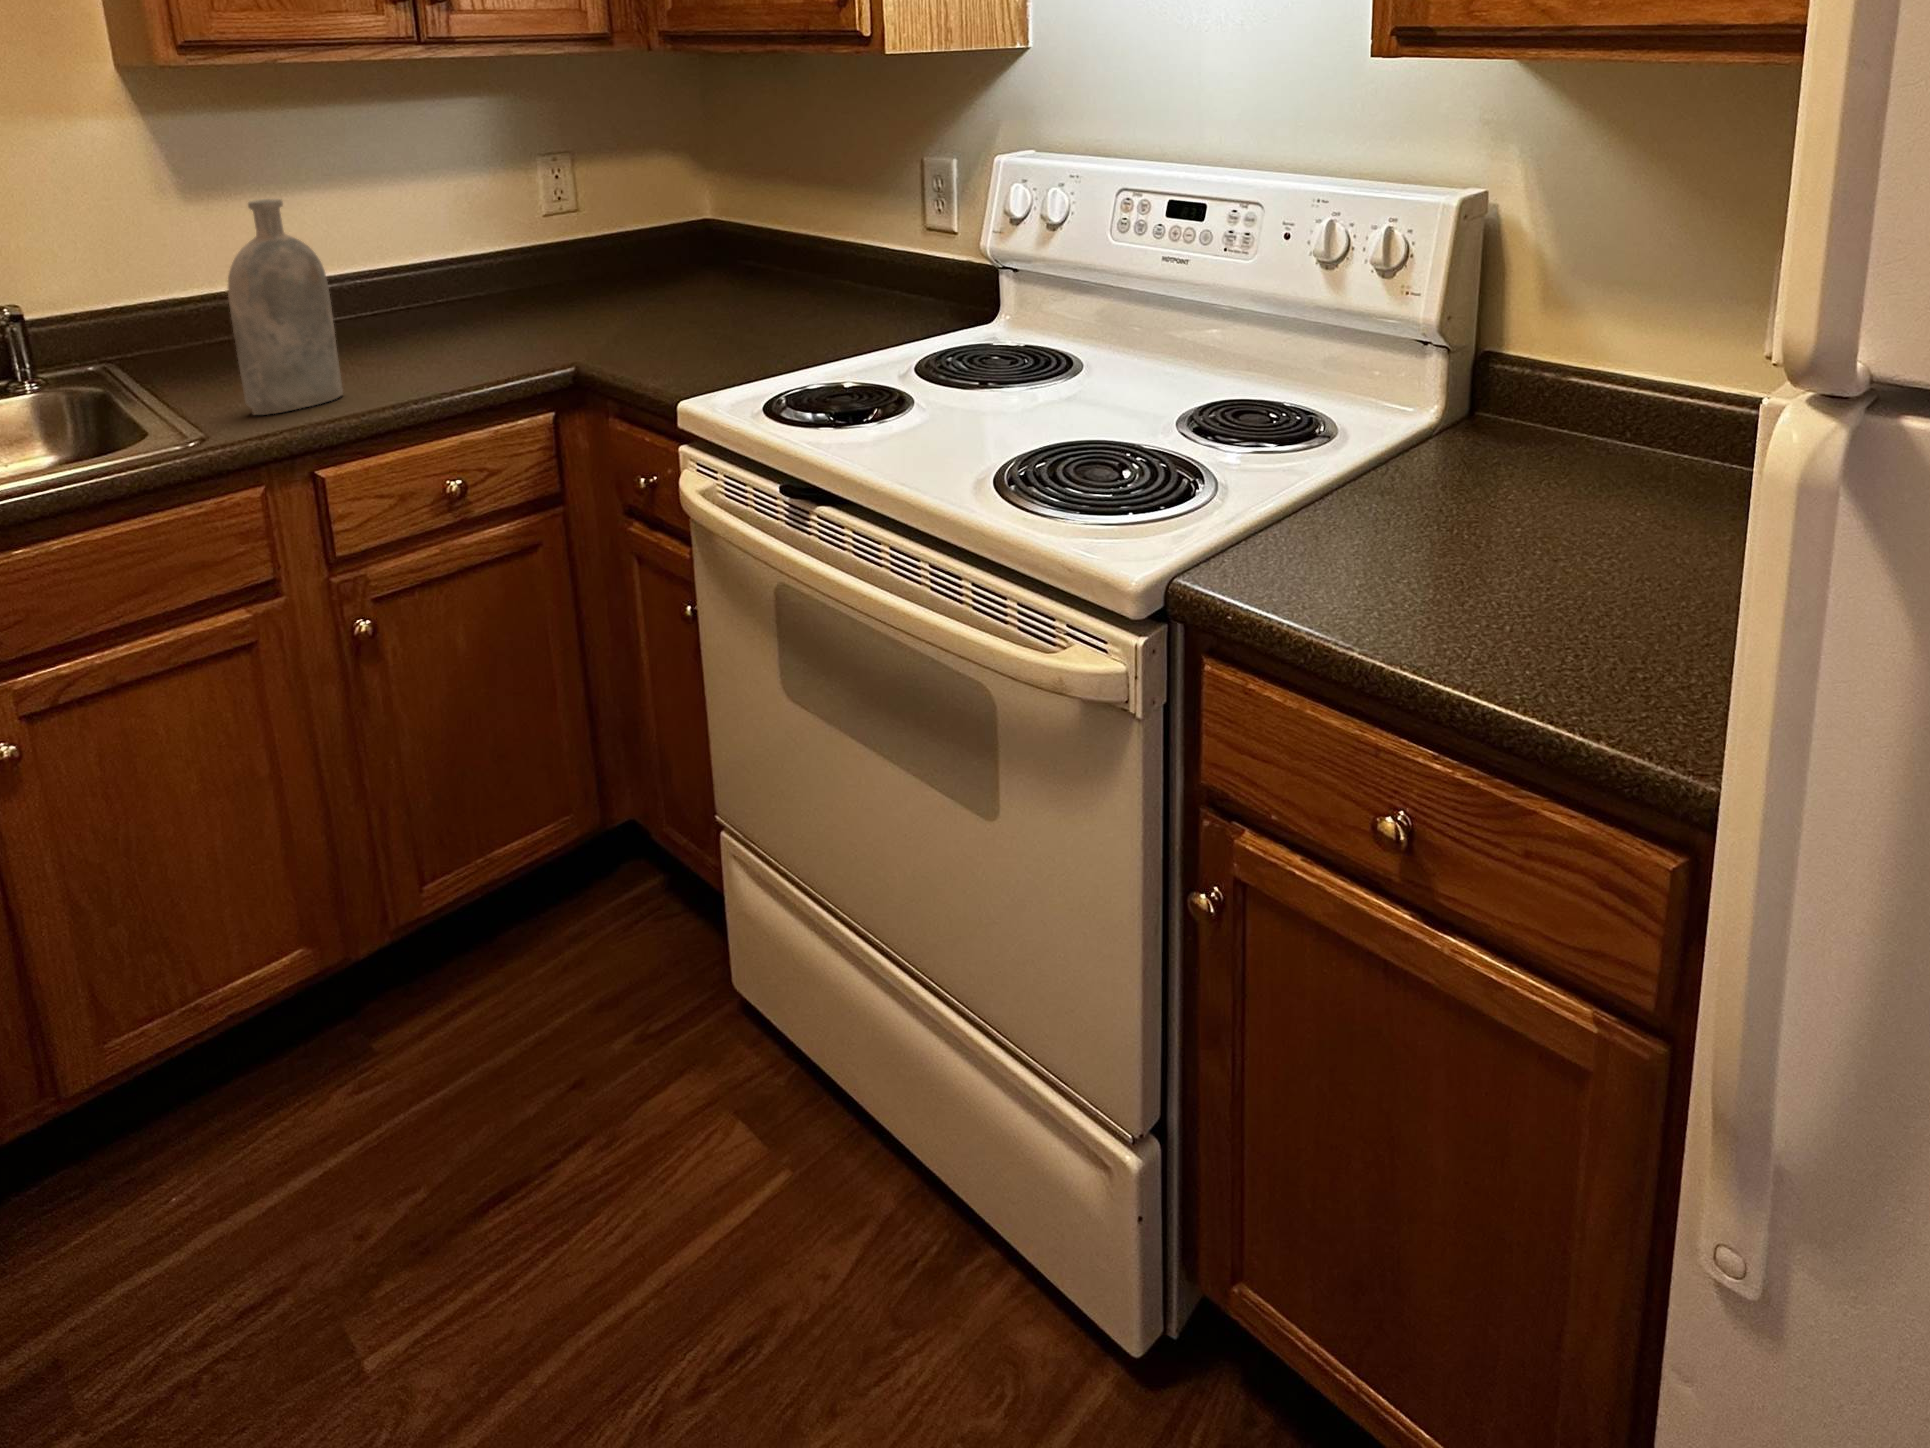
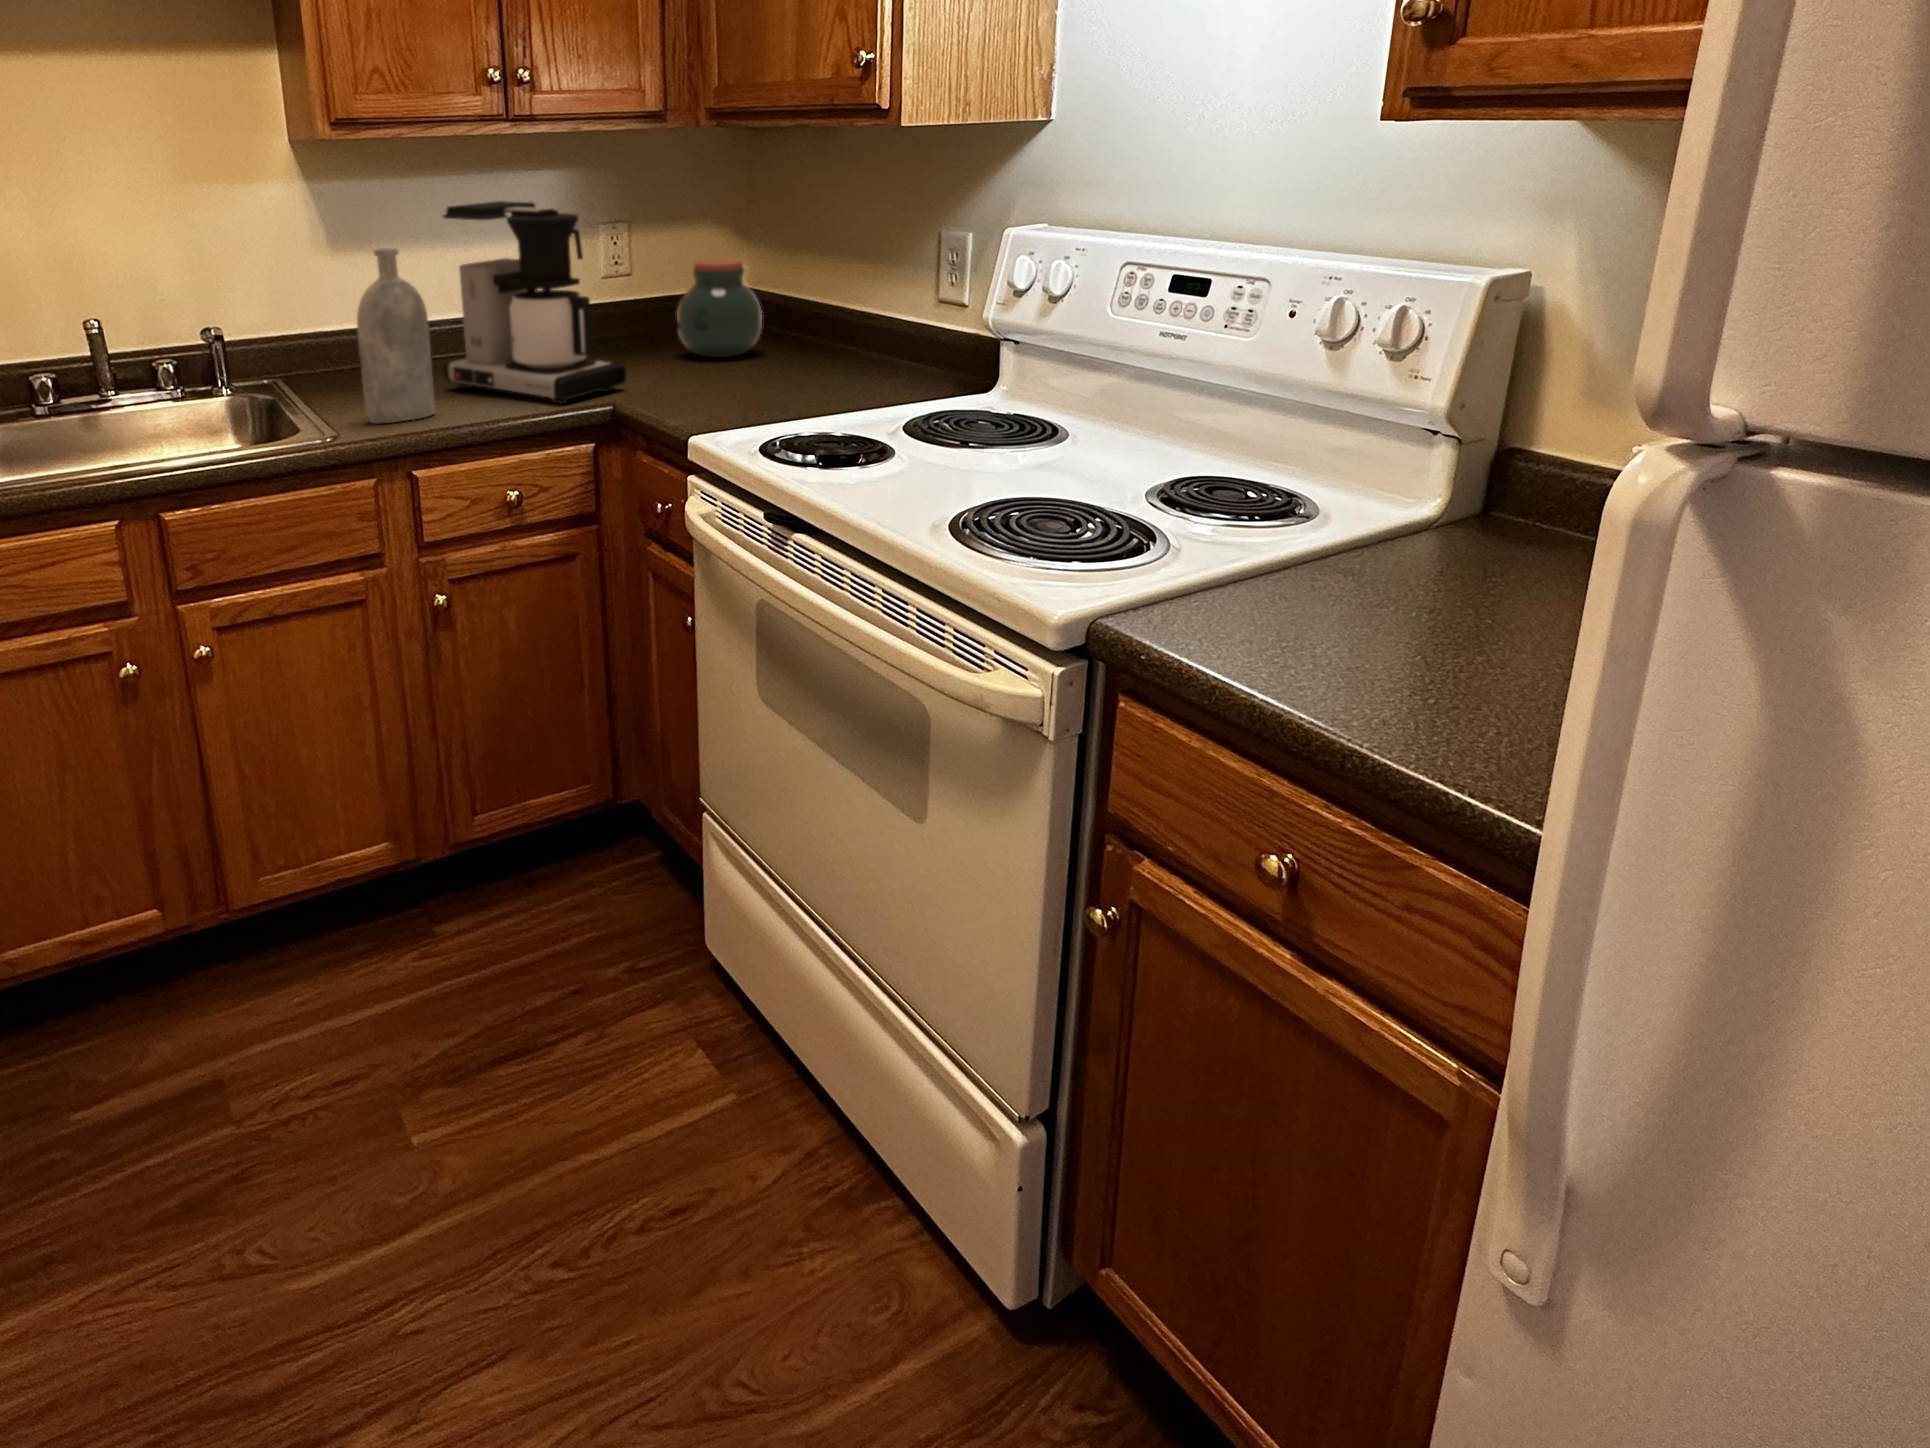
coffee maker: none [338,137,585,370] -> present [443,201,626,404]
jar: none [636,192,732,298] -> present [677,259,762,357]

